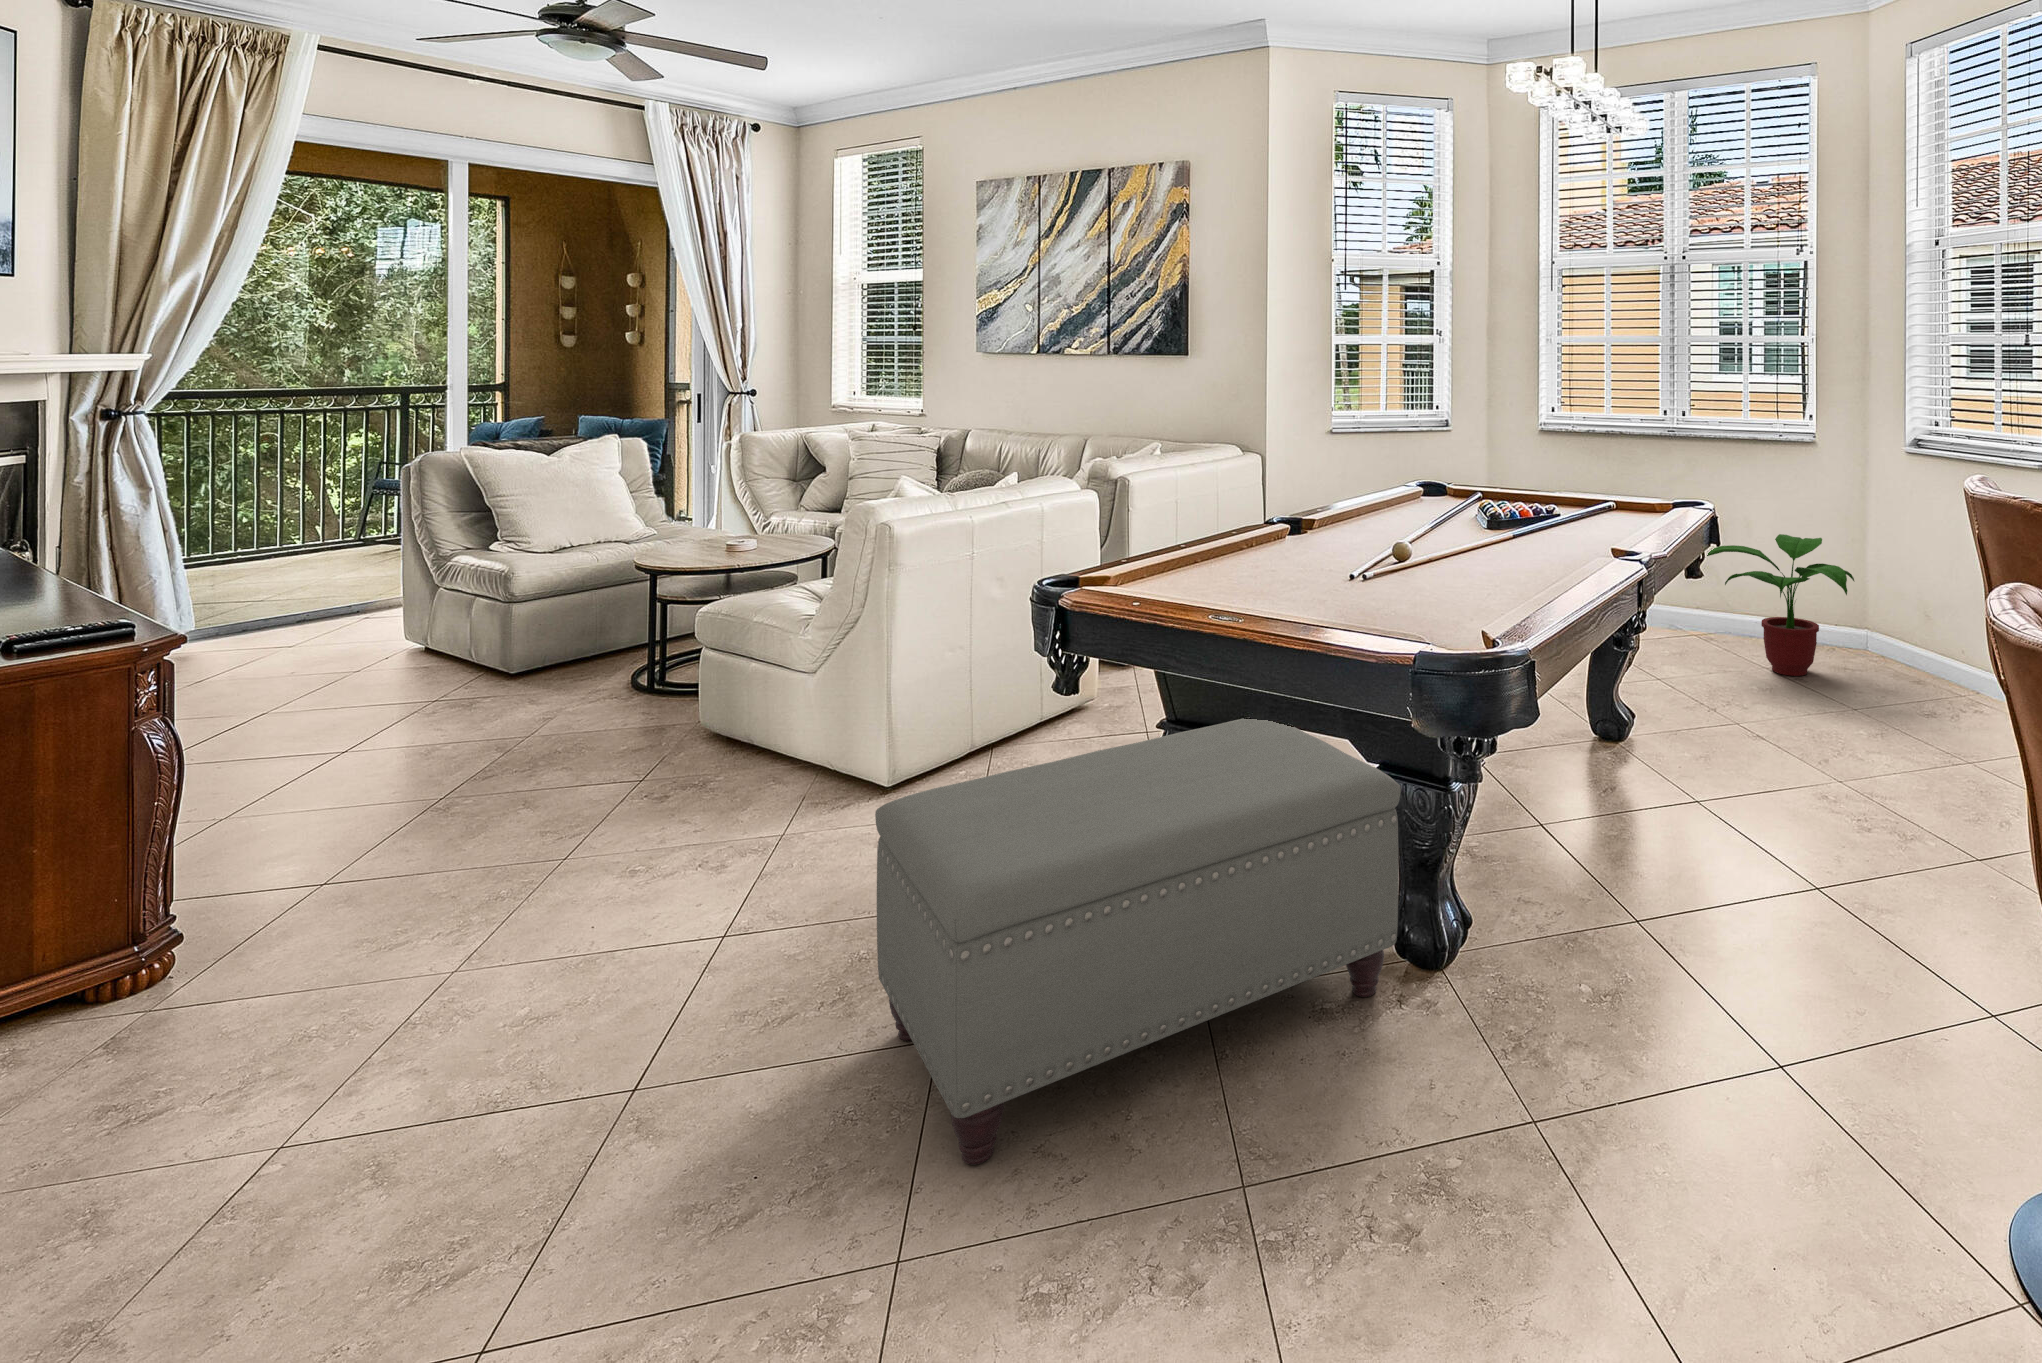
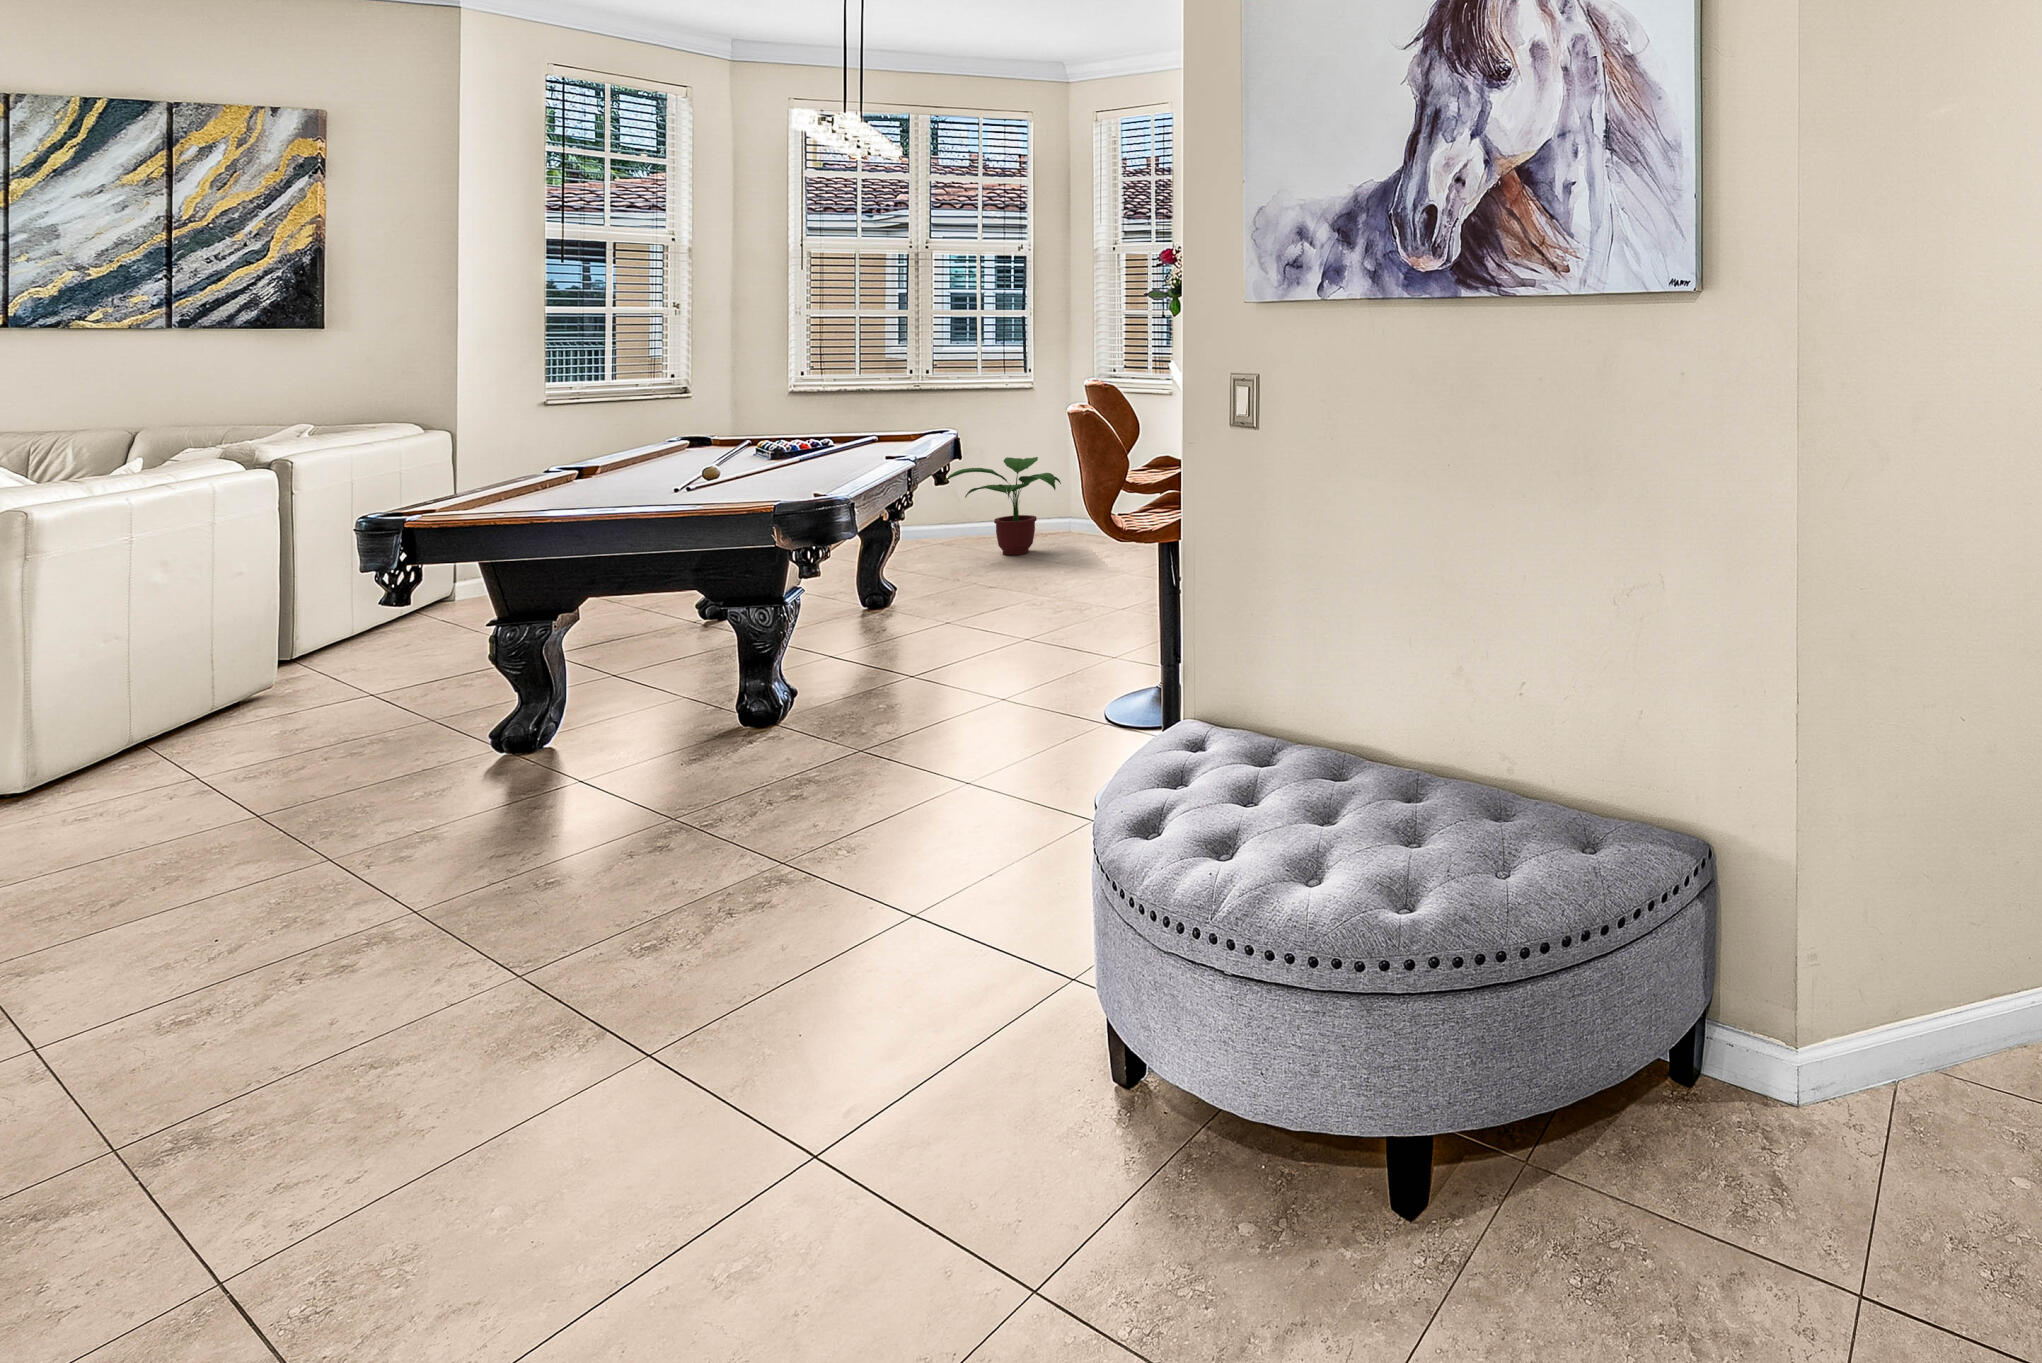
ottoman: present [875,719,1401,1165] -> none [200,601,748,912]

